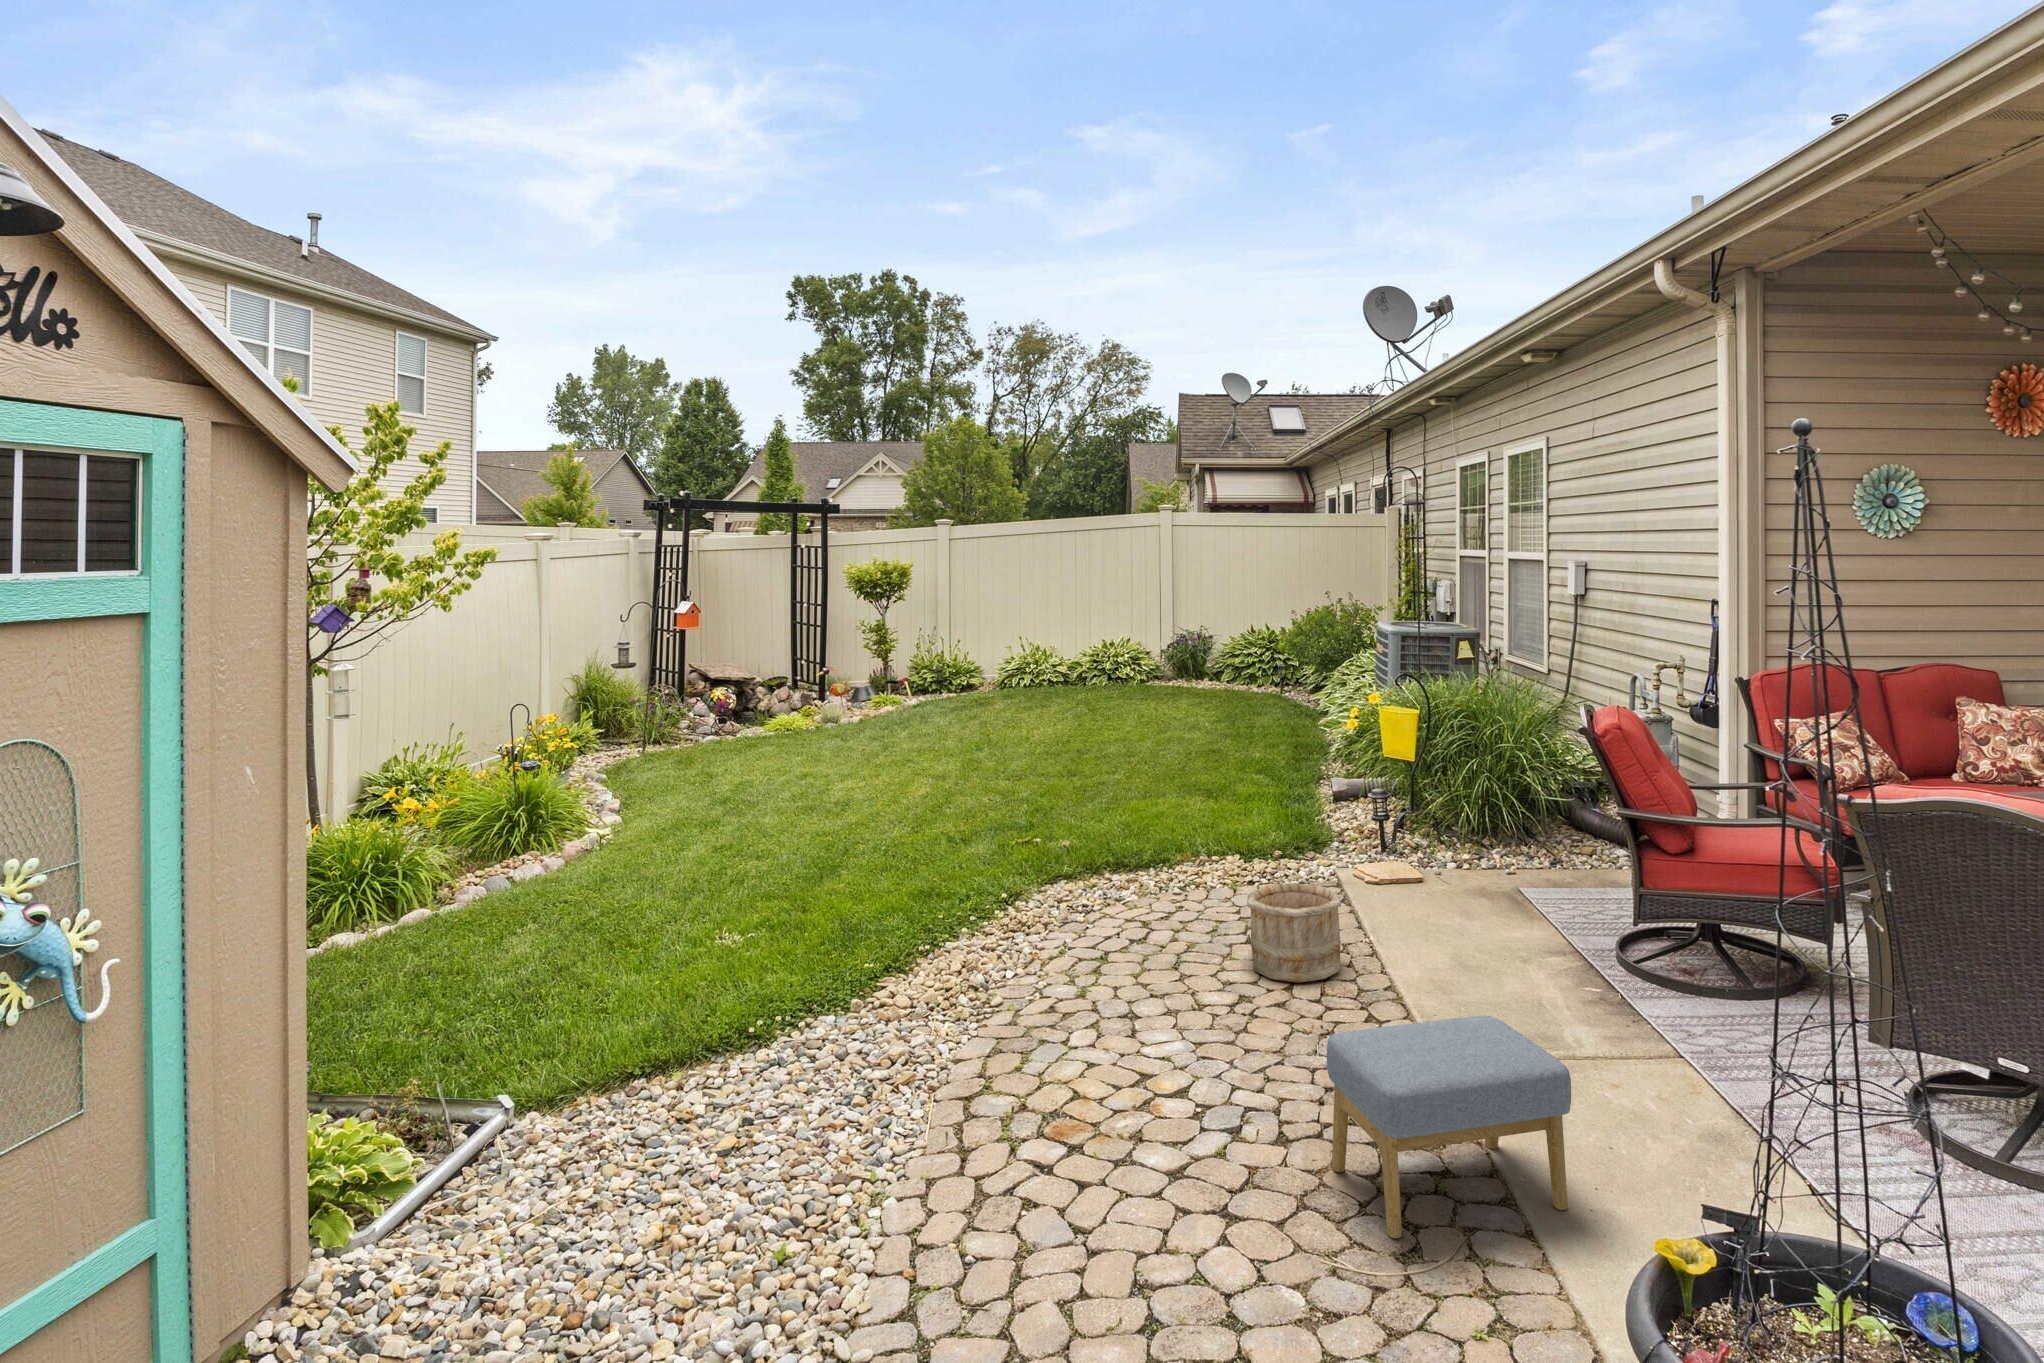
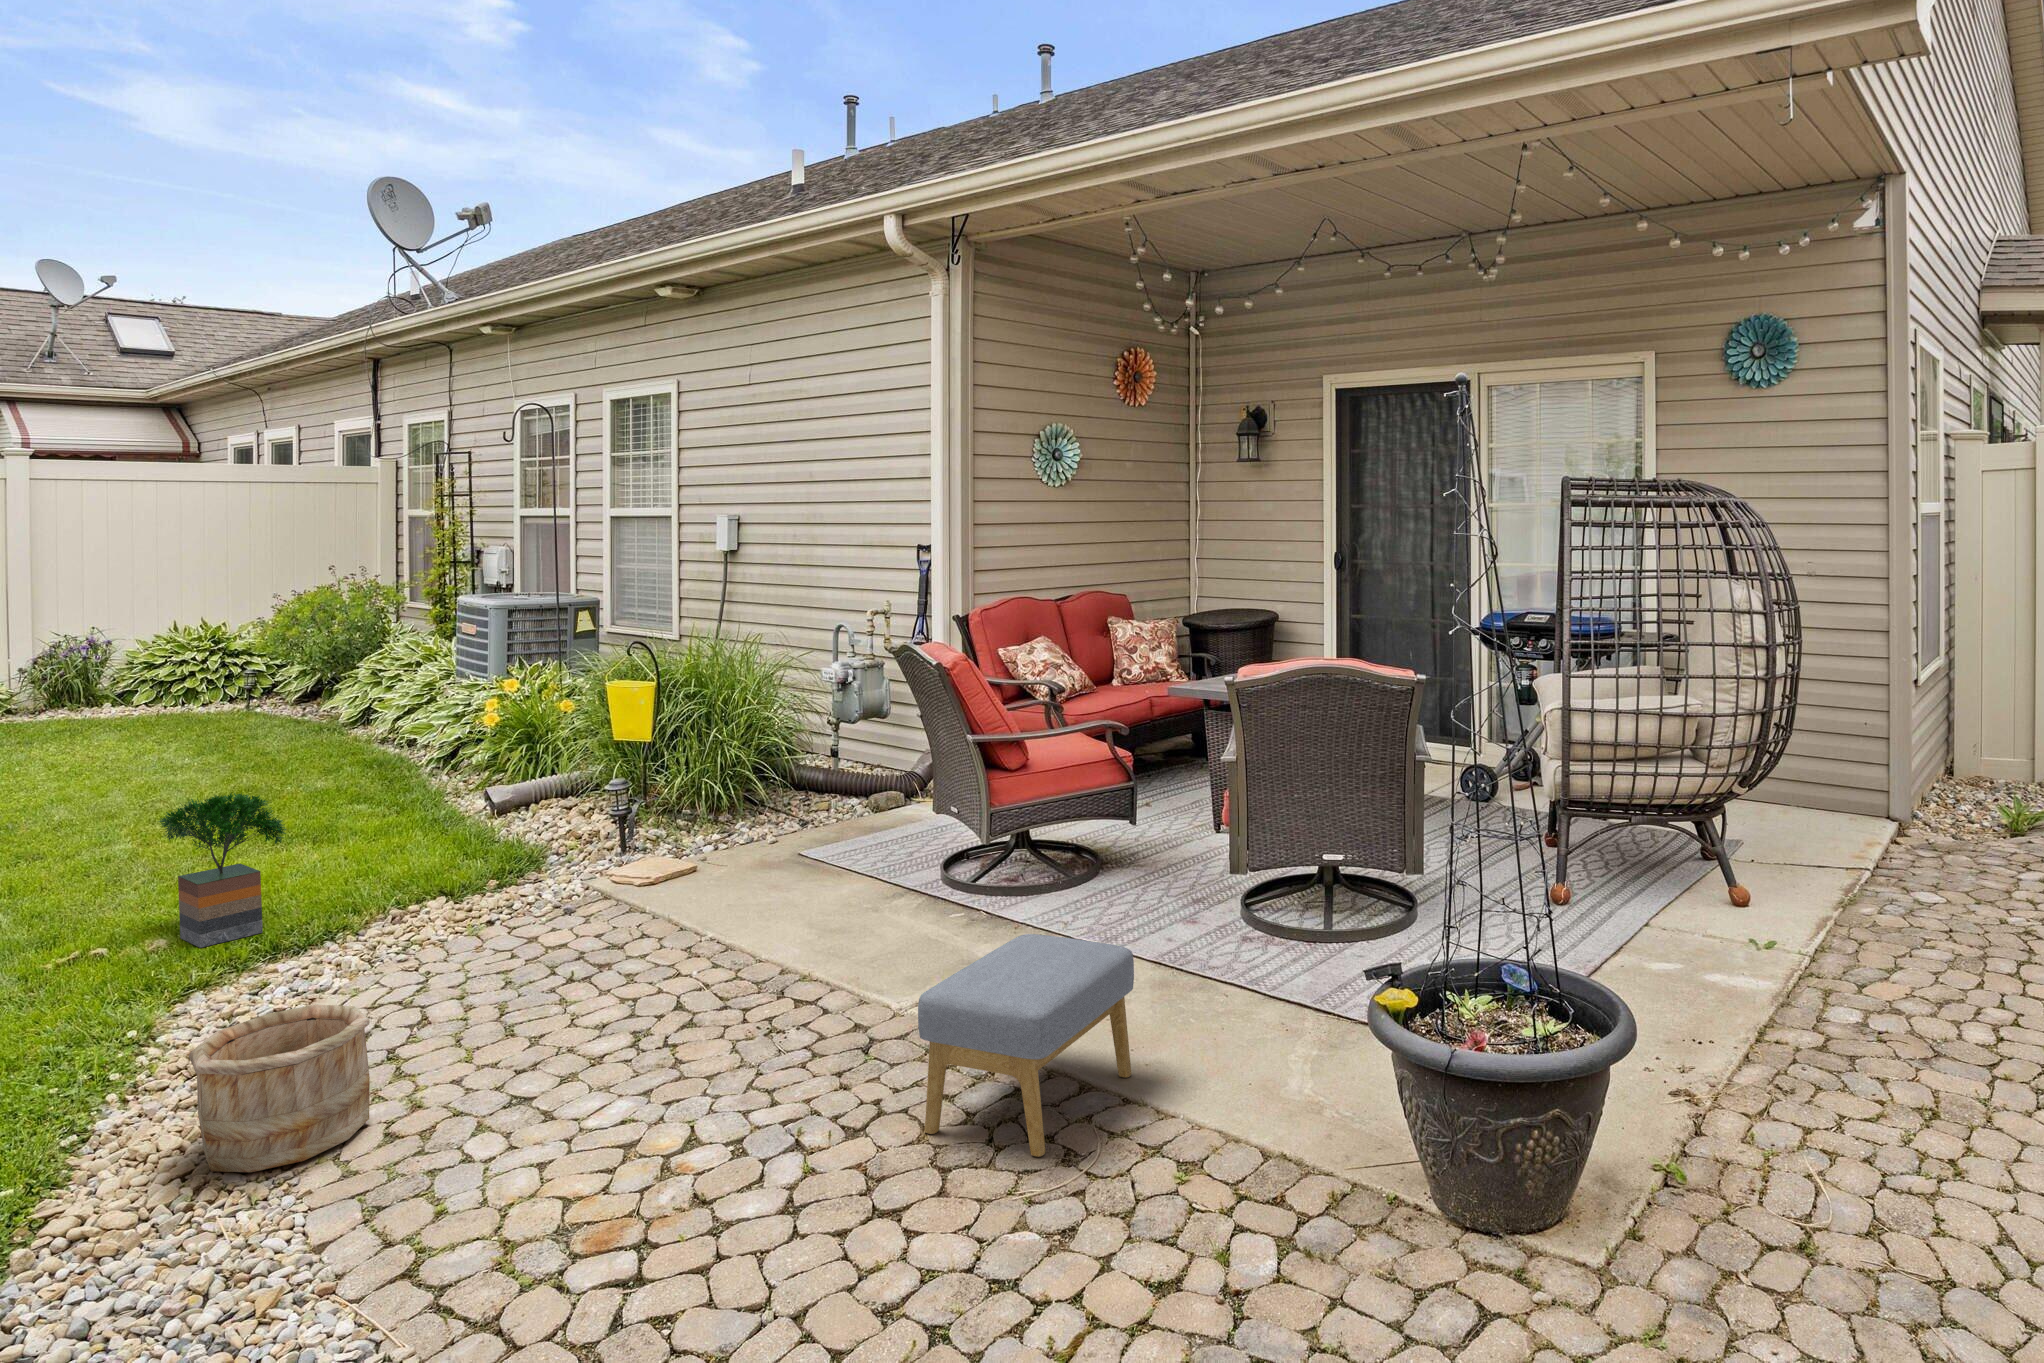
potted tree: none [1082,749,1149,851] -> present [159,793,286,948]
wooden bucket: present [1247,883,1341,983] -> present [189,1004,370,1172]

